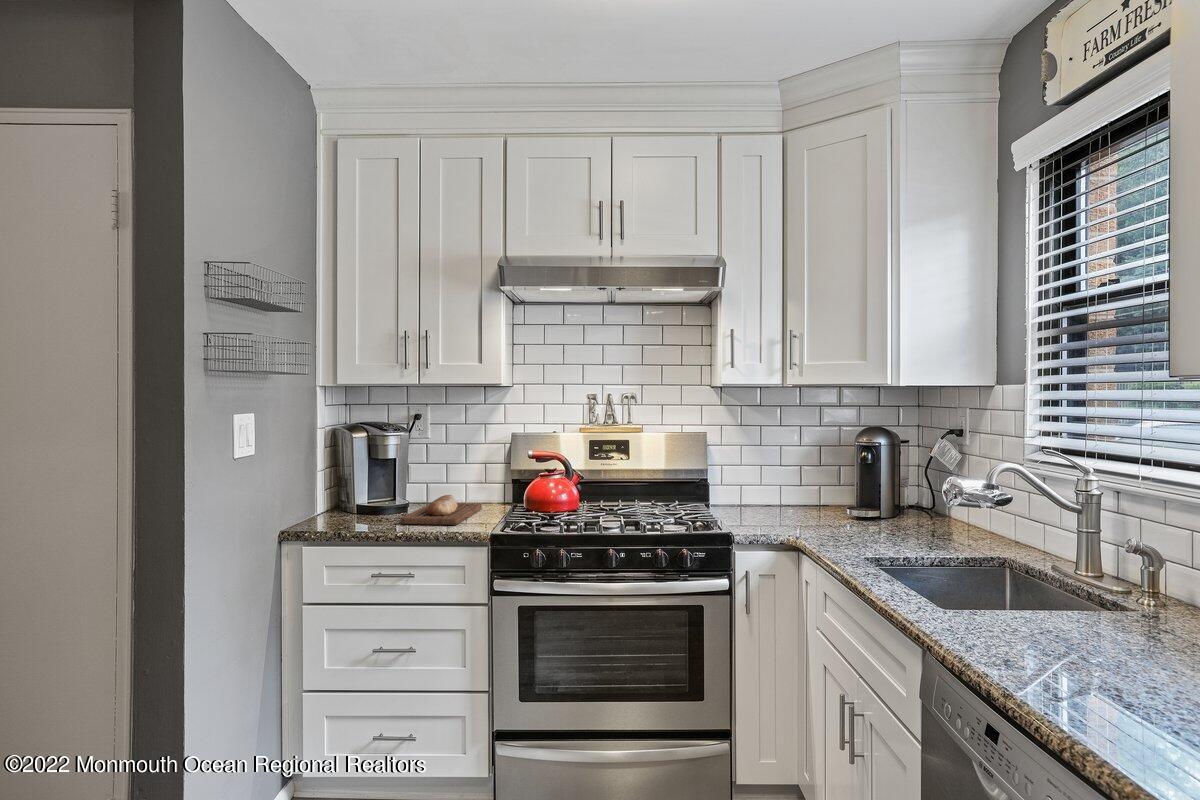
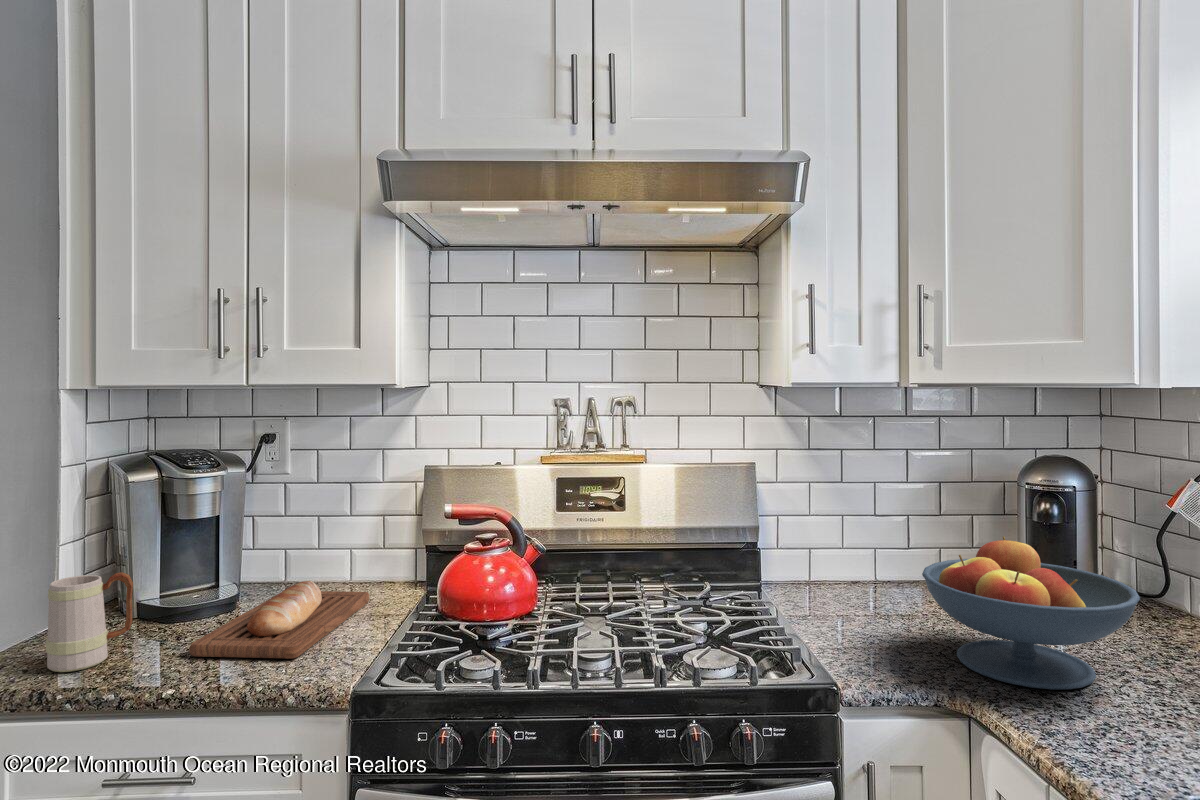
fruit bowl: none [783,466,884,535] -> present [922,536,1140,690]
mug: none [332,480,371,528] -> present [46,572,133,672]

